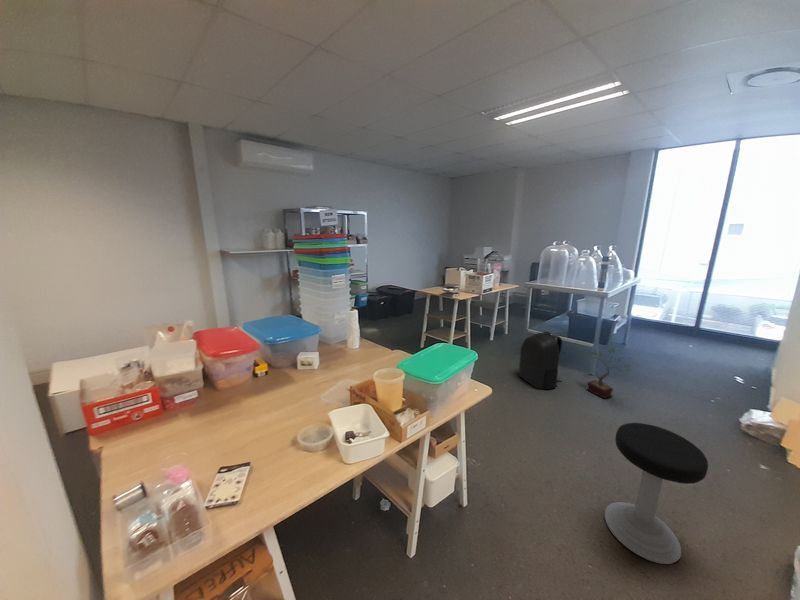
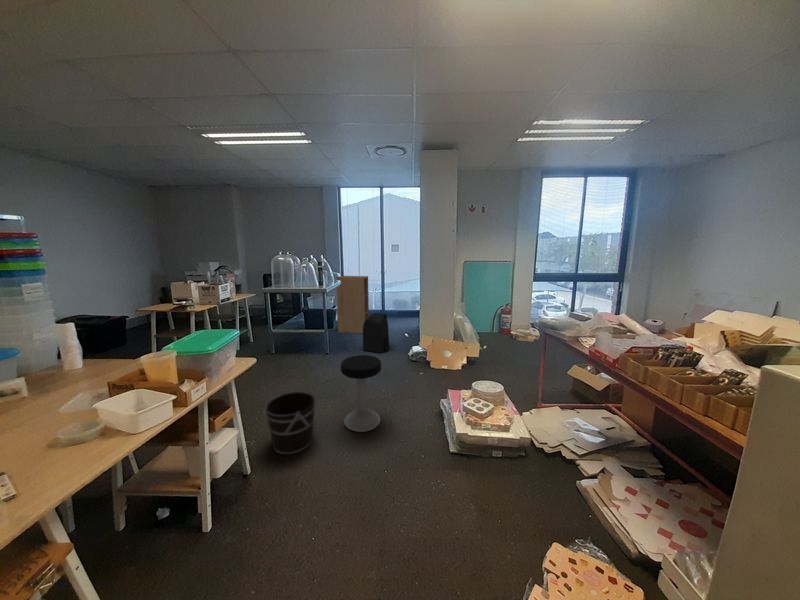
shelving unit: none [615,275,689,365] -> present [336,276,369,333]
backpack: present [519,331,562,389] -> present [363,313,389,353]
potted plant: present [586,348,631,398] -> none [318,324,347,363]
bucket: none [494,429,563,521] -> present [265,392,315,454]

